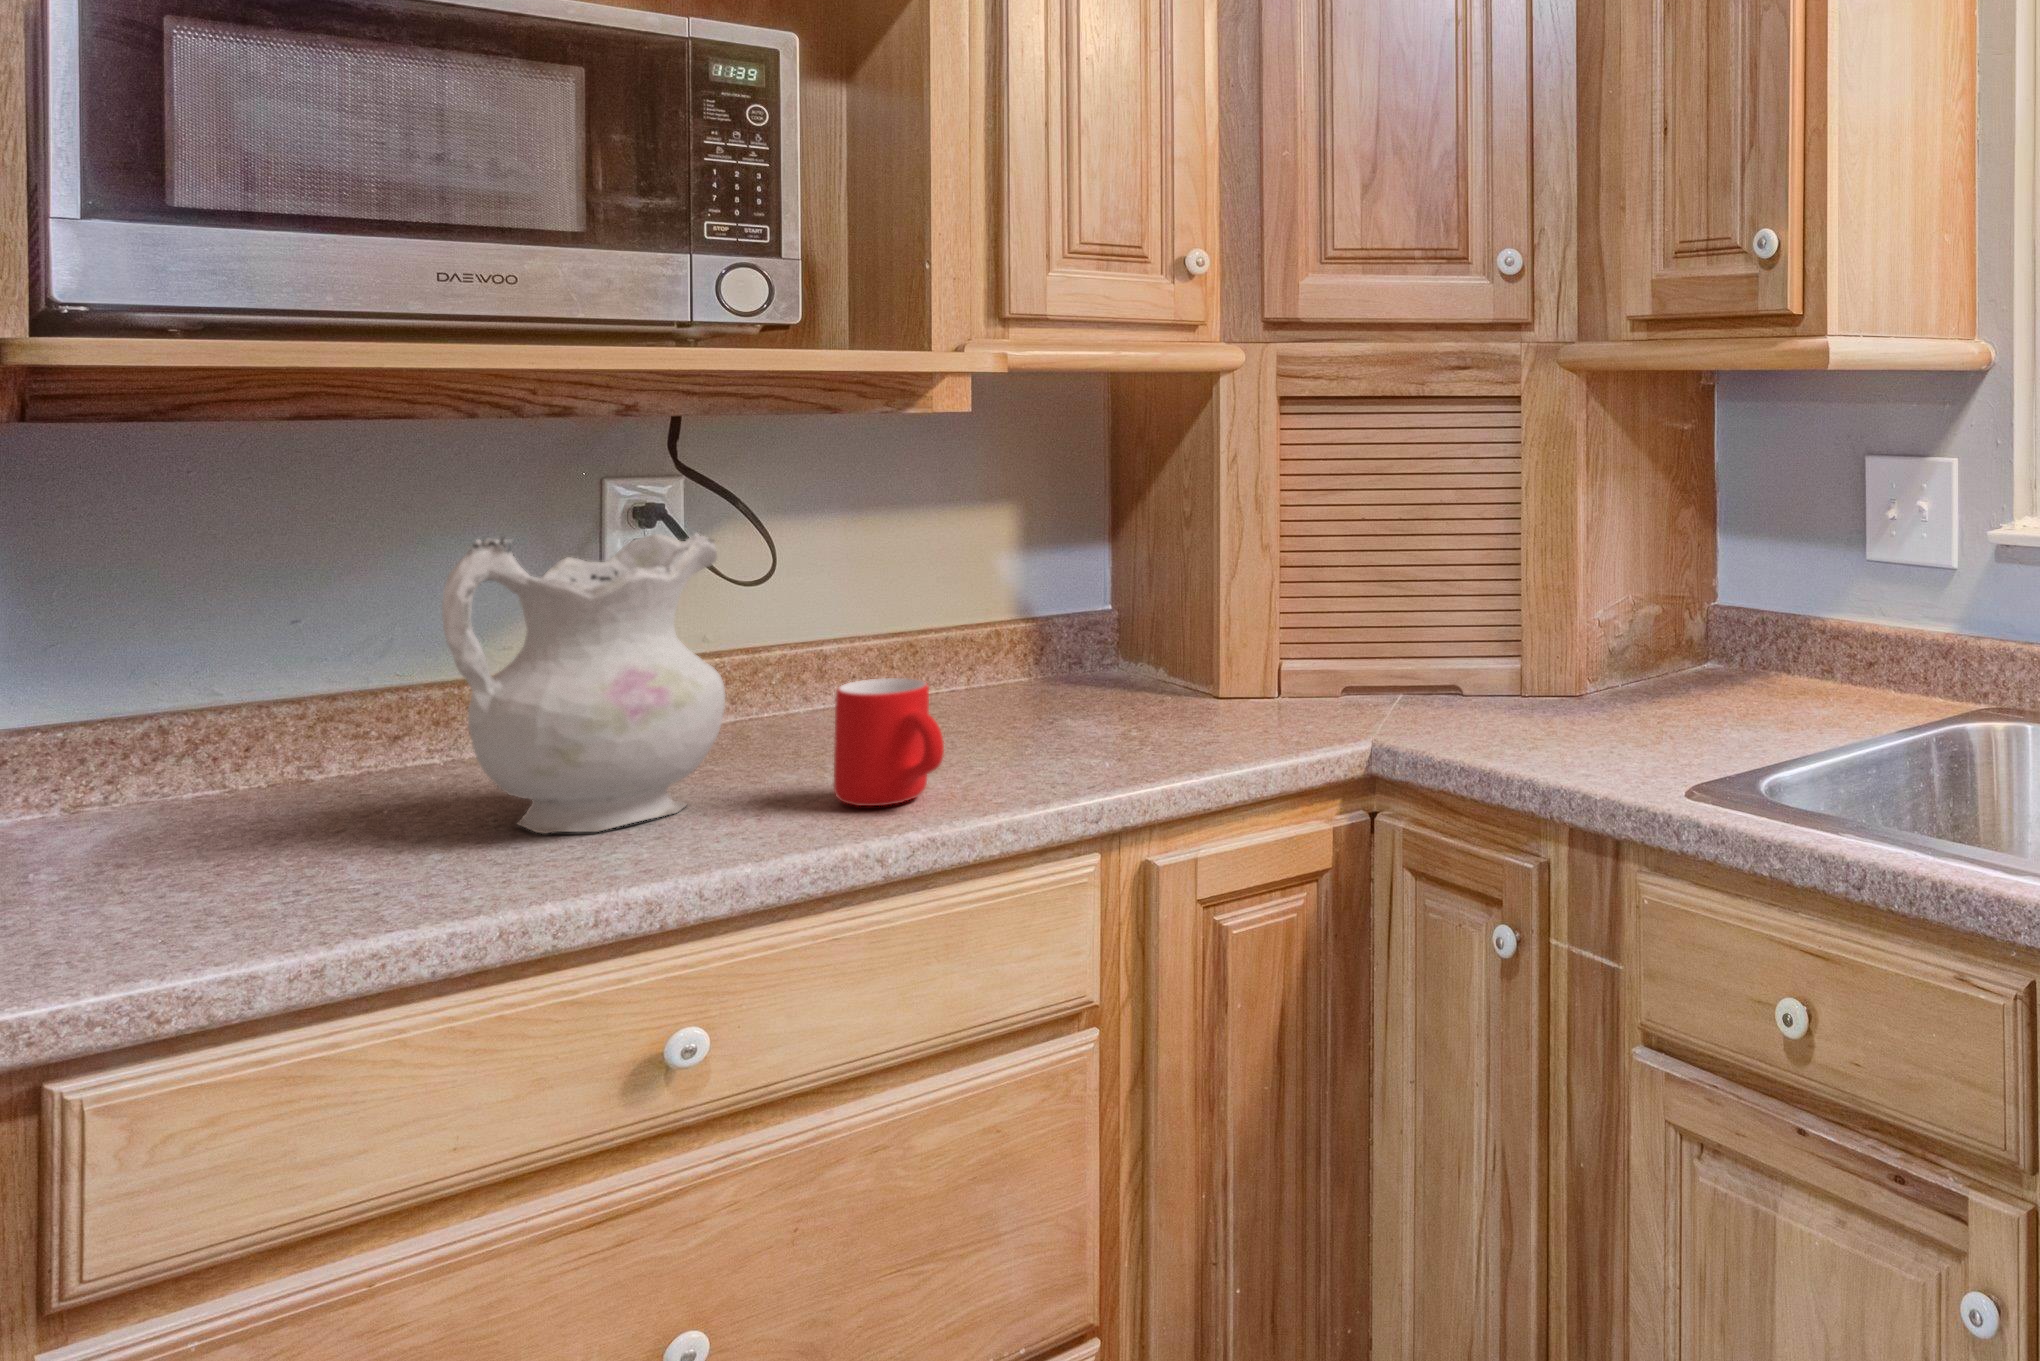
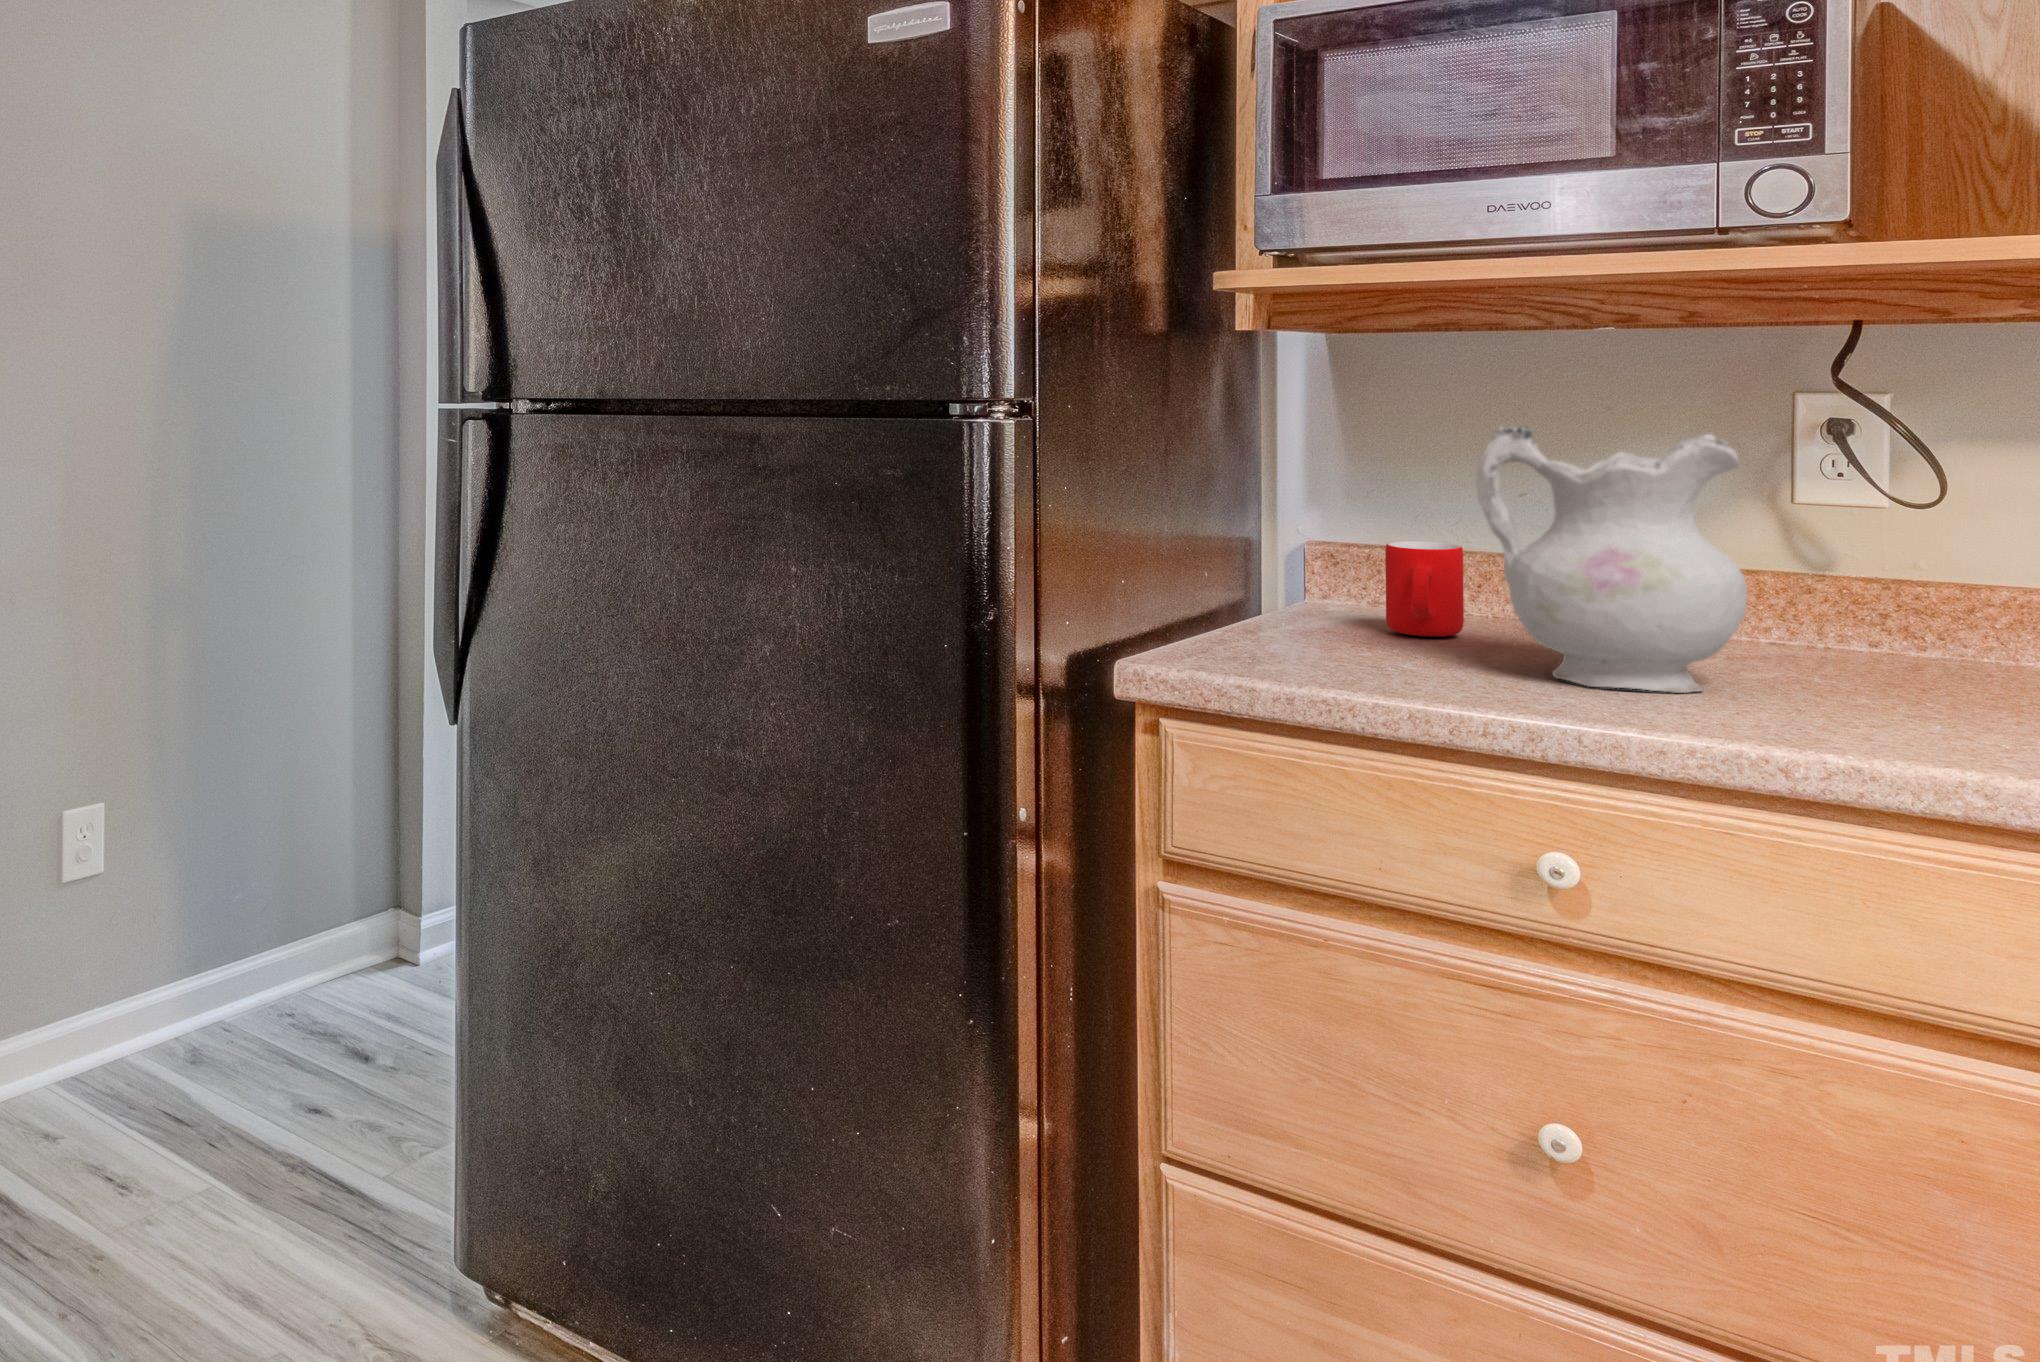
mug: present [834,678,944,806] -> present [1386,541,1464,637]

